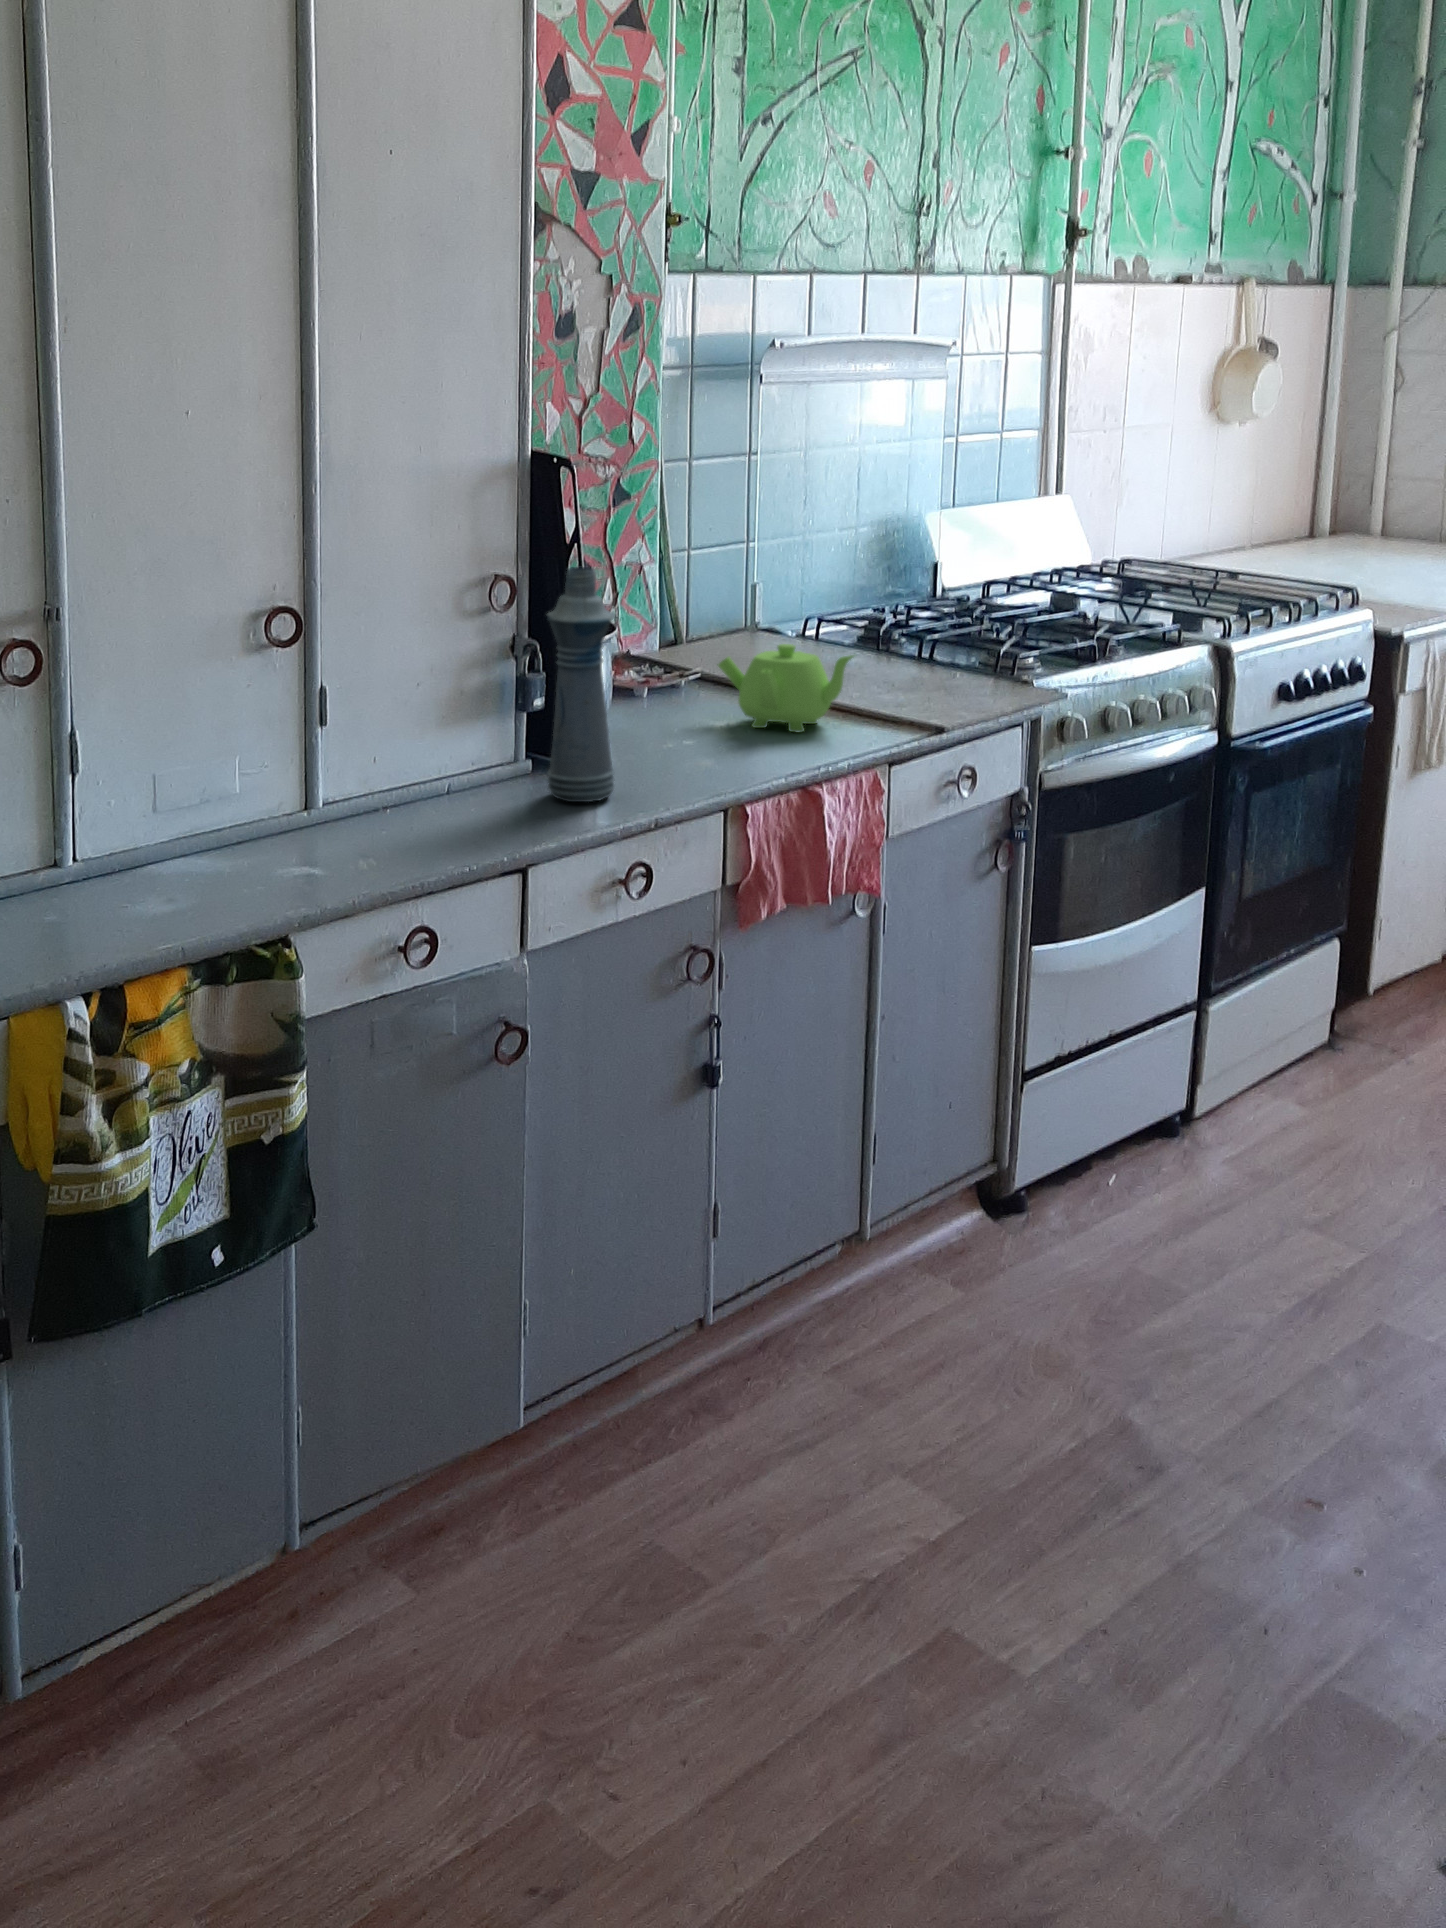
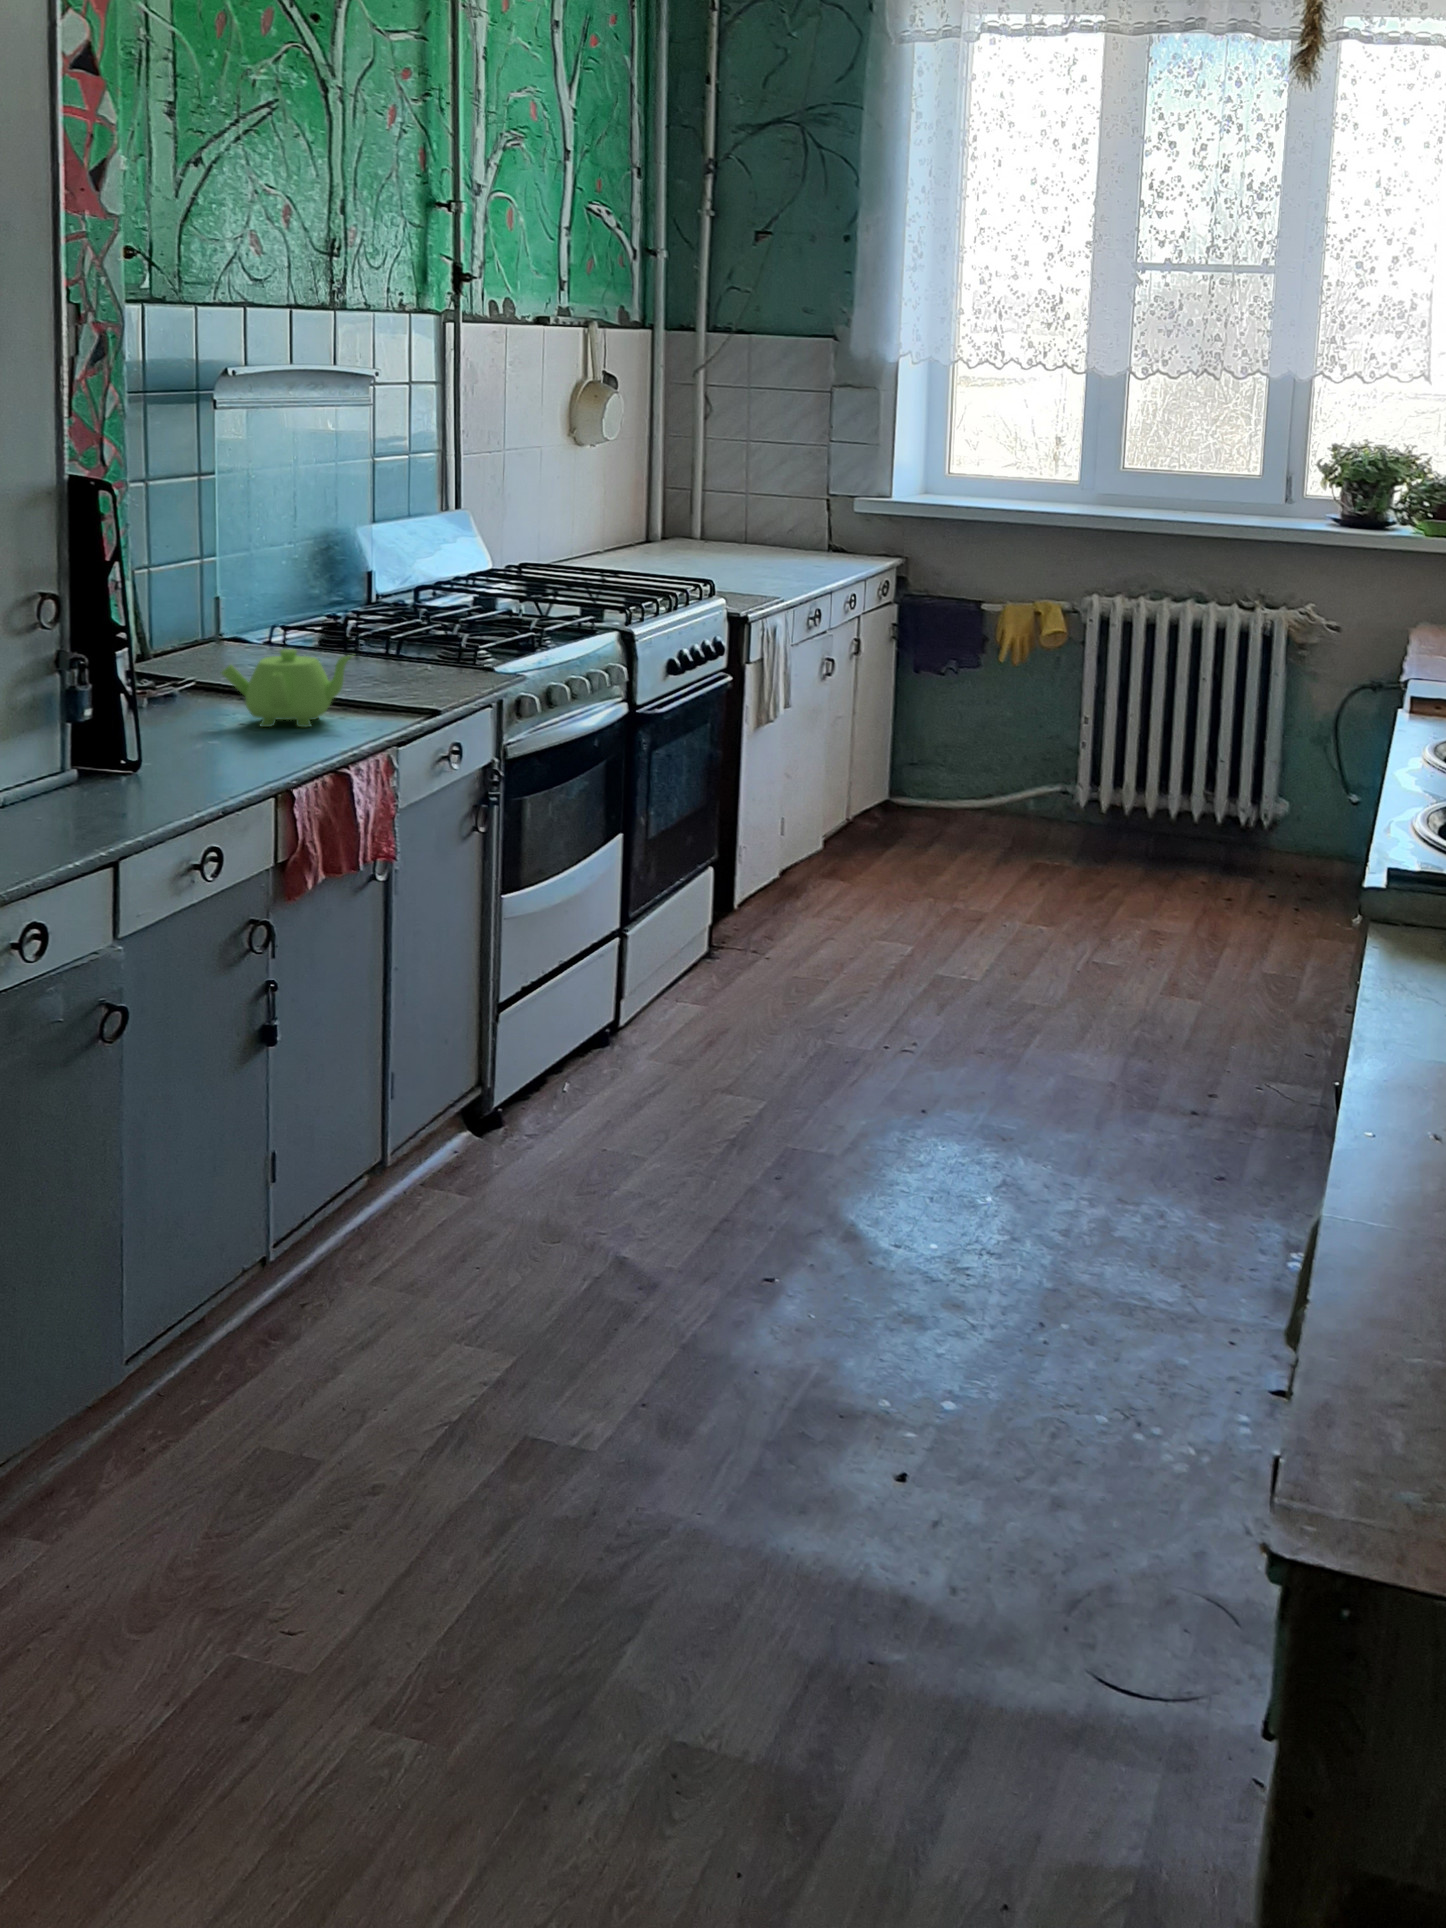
bottle: present [547,567,615,802] -> none [90,586,166,804]

